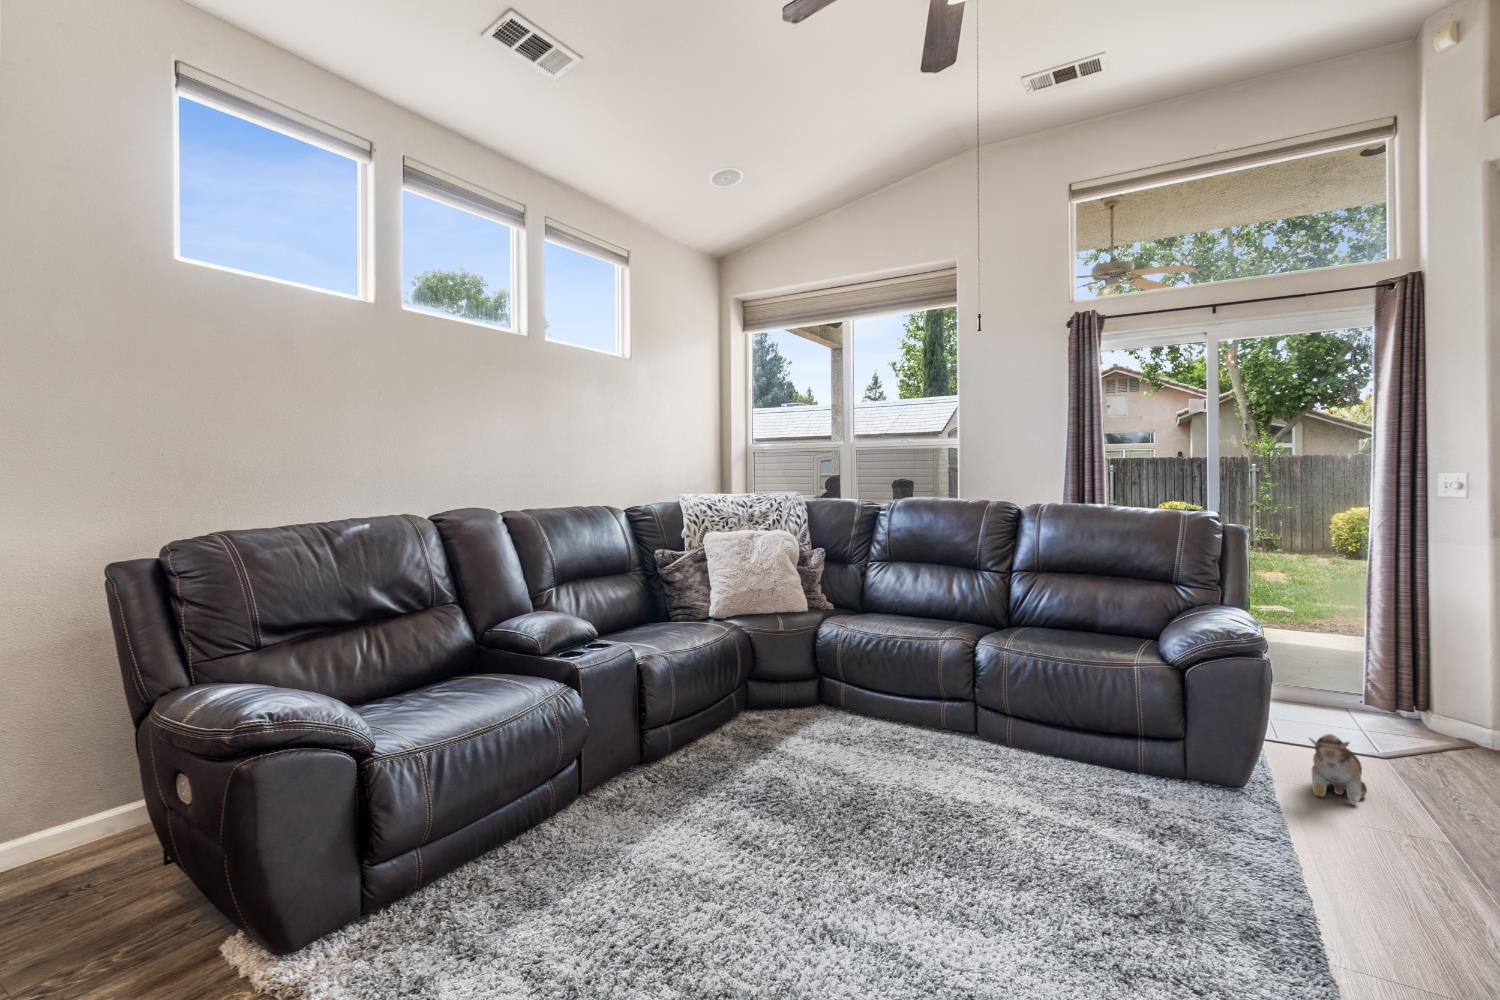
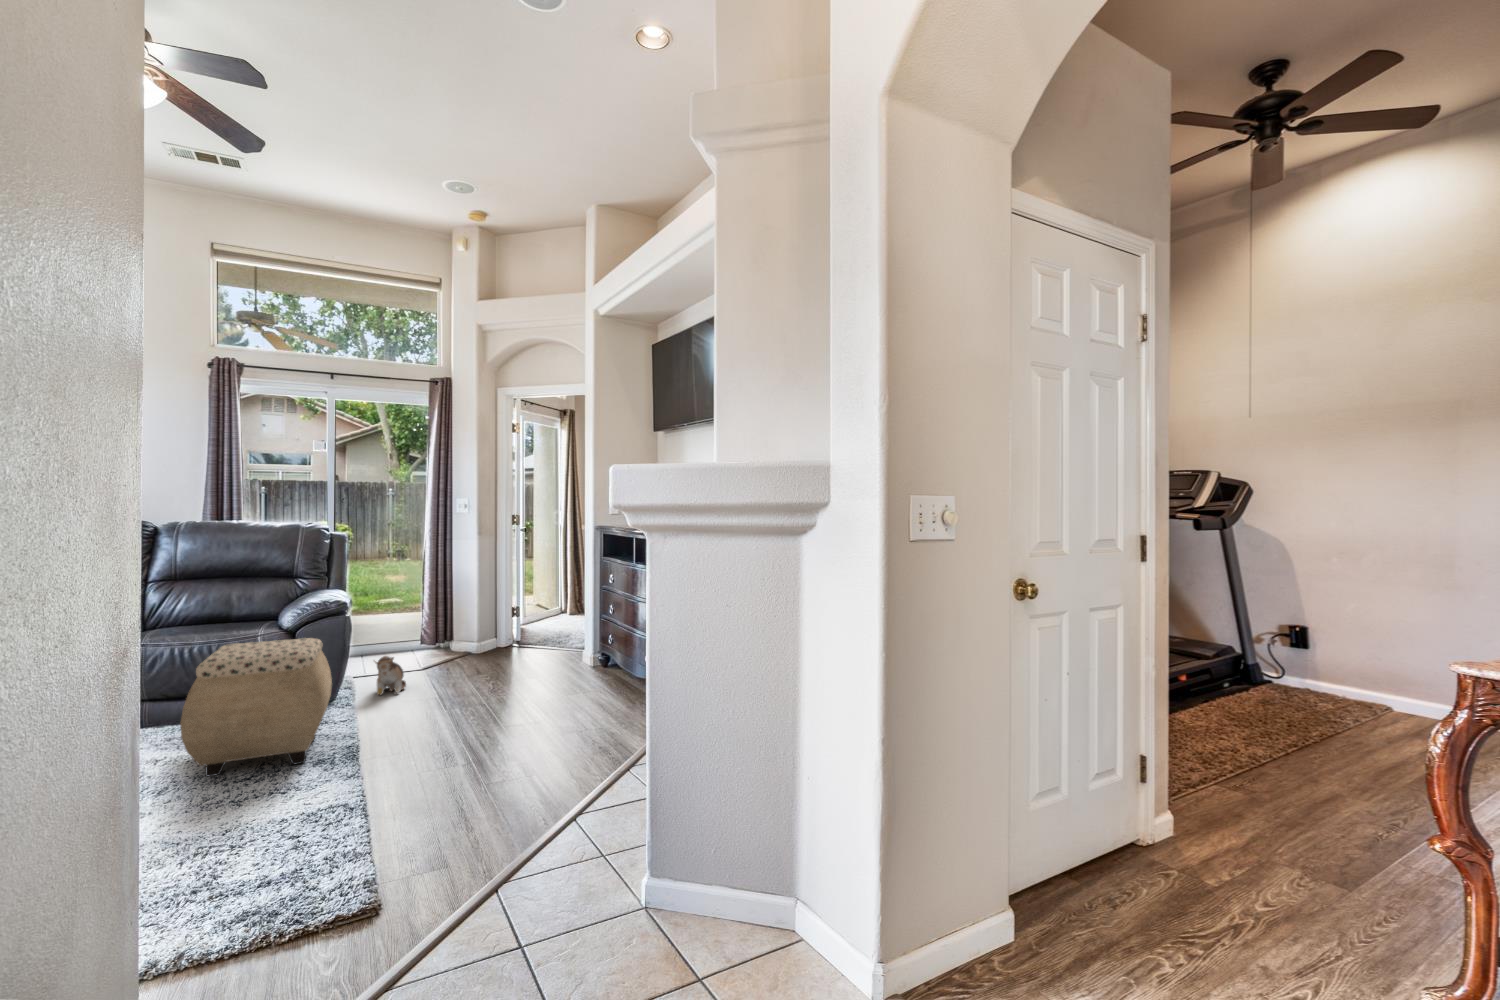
ottoman: none [1045,677,1253,915] -> present [180,638,332,777]

